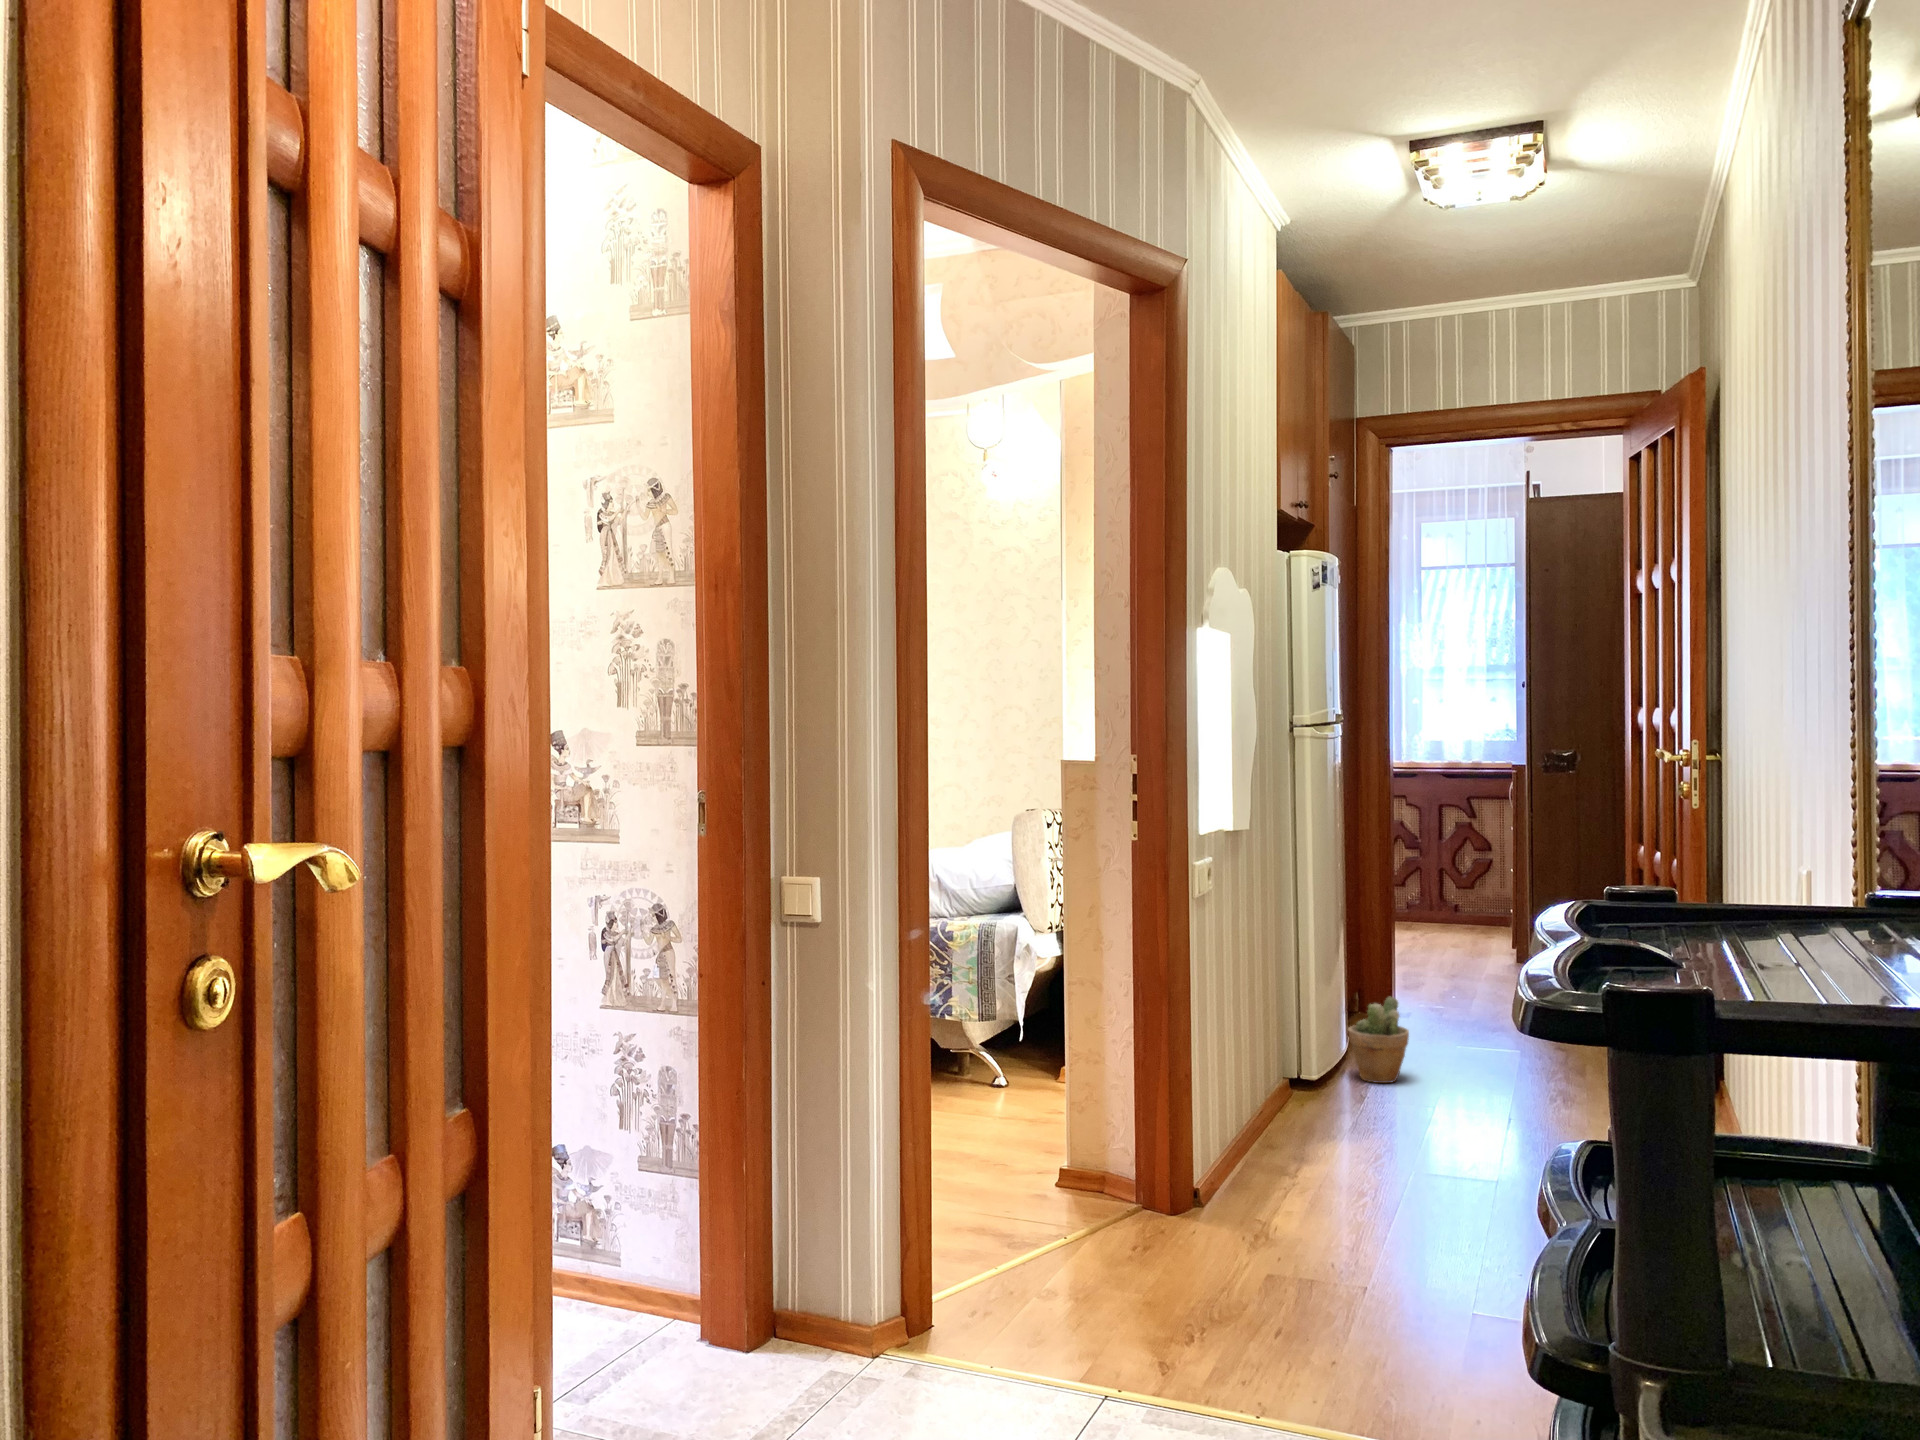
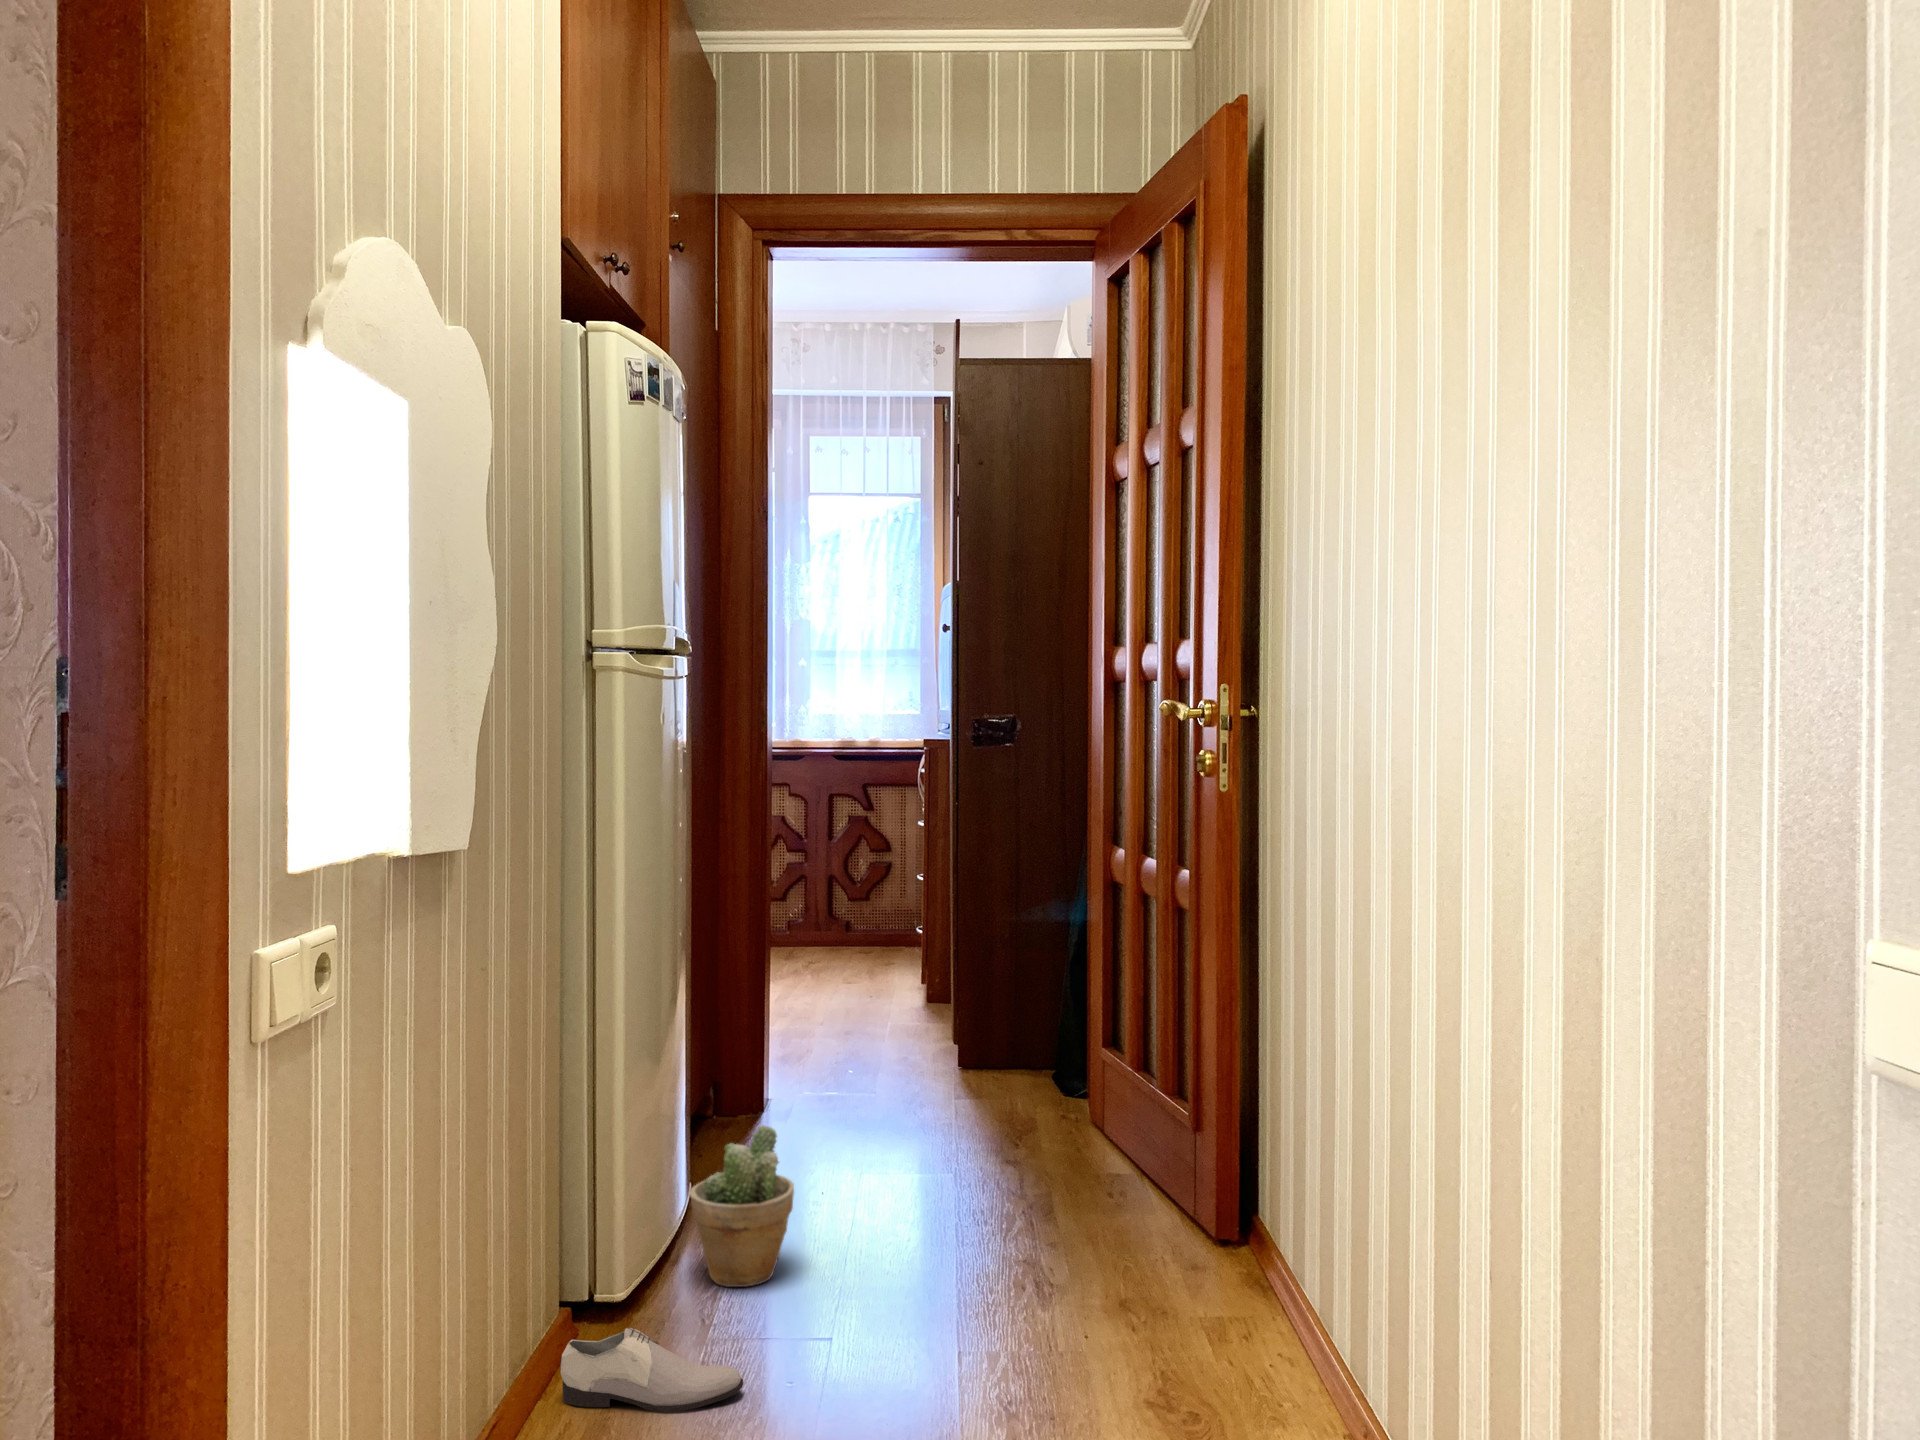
shoe: none [1286,1077,1381,1119] -> present [561,1328,743,1412]

